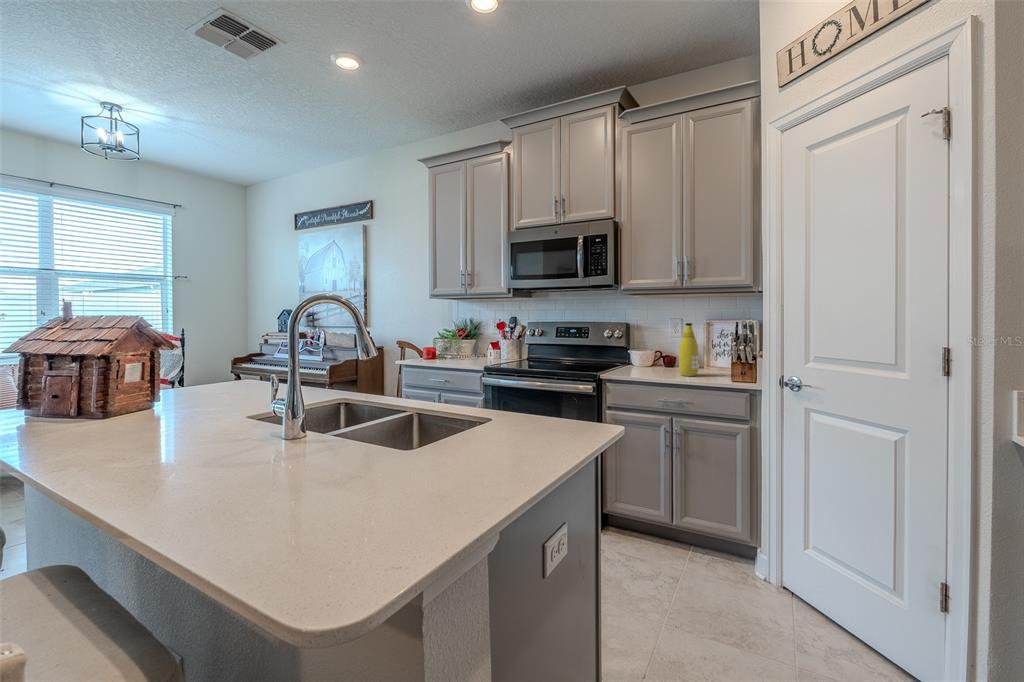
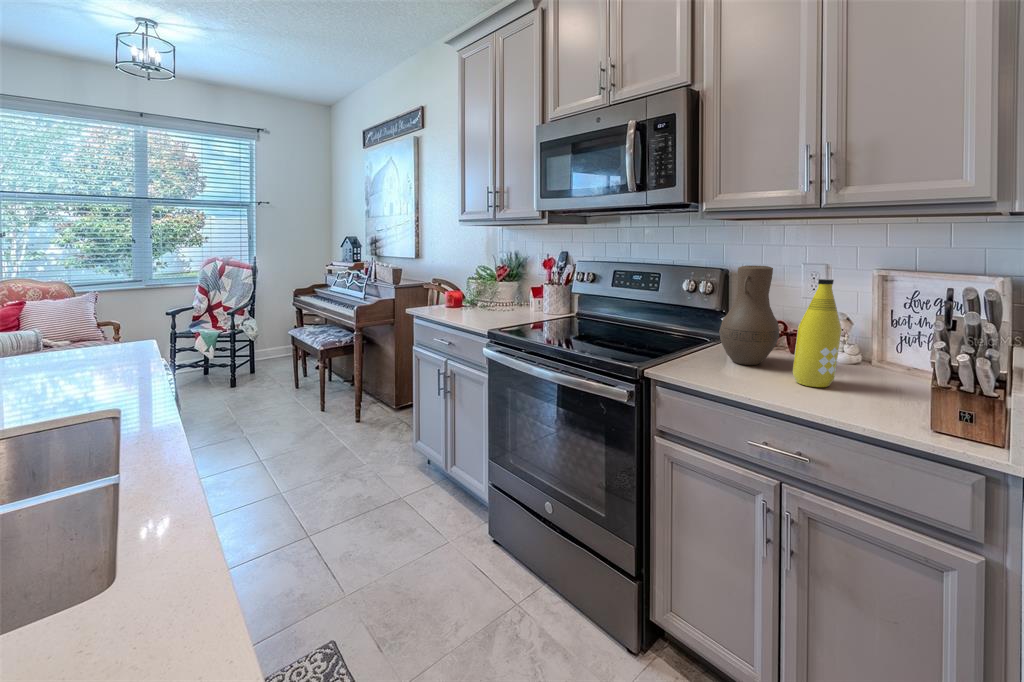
vase: none [638,319,668,372] -> present [719,266,779,365]

